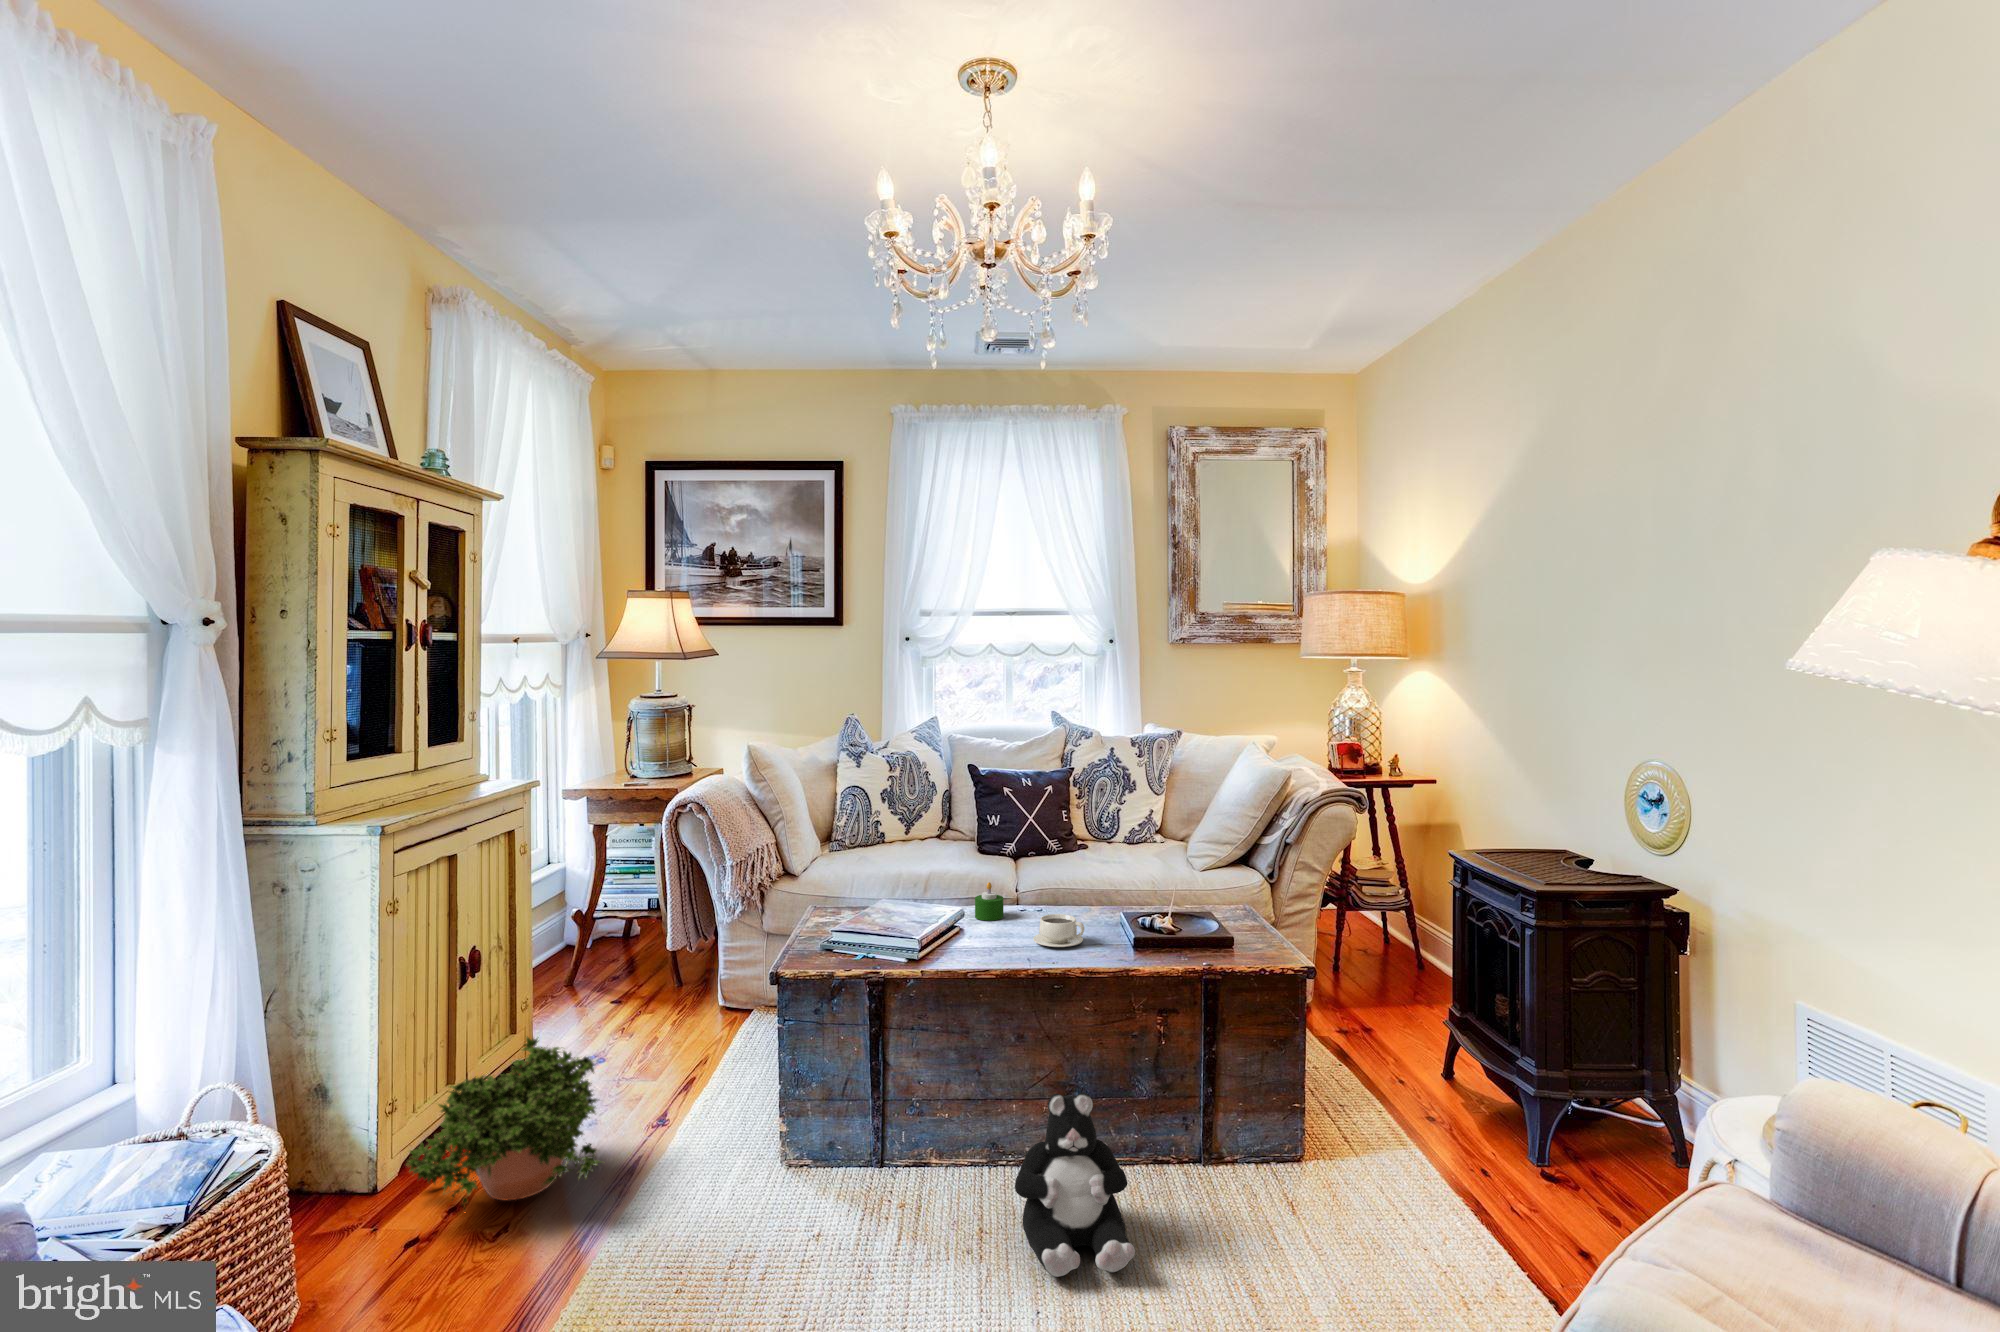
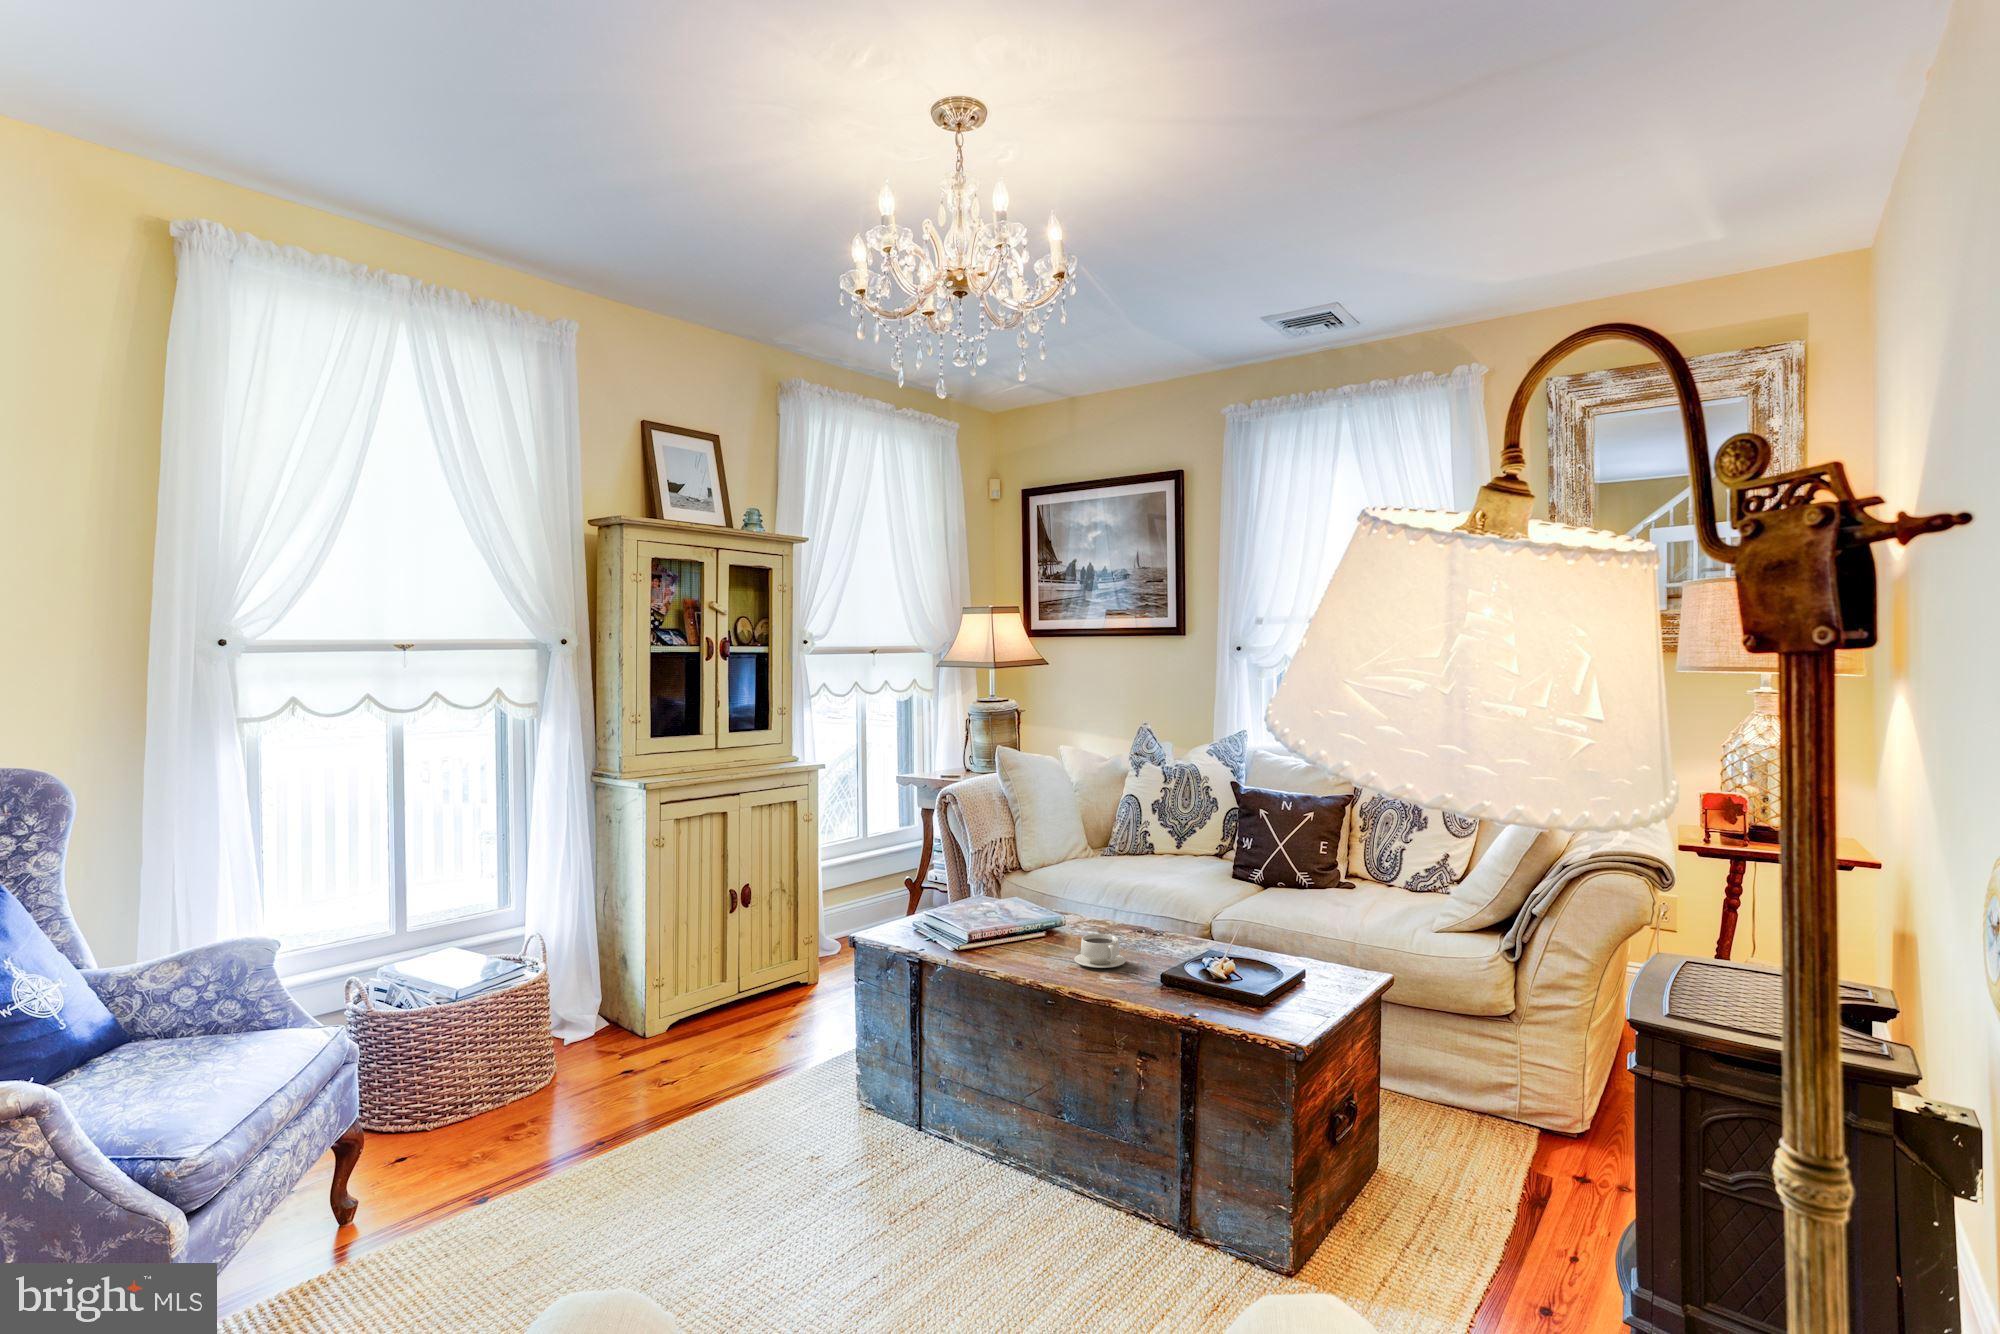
candle: present [975,882,1003,921] -> none [1081,896,1110,934]
potted plant: present [408,1036,600,1208] -> none [633,953,771,1067]
plush toy: present [1015,1092,1135,1277] -> none [905,1095,1029,1273]

